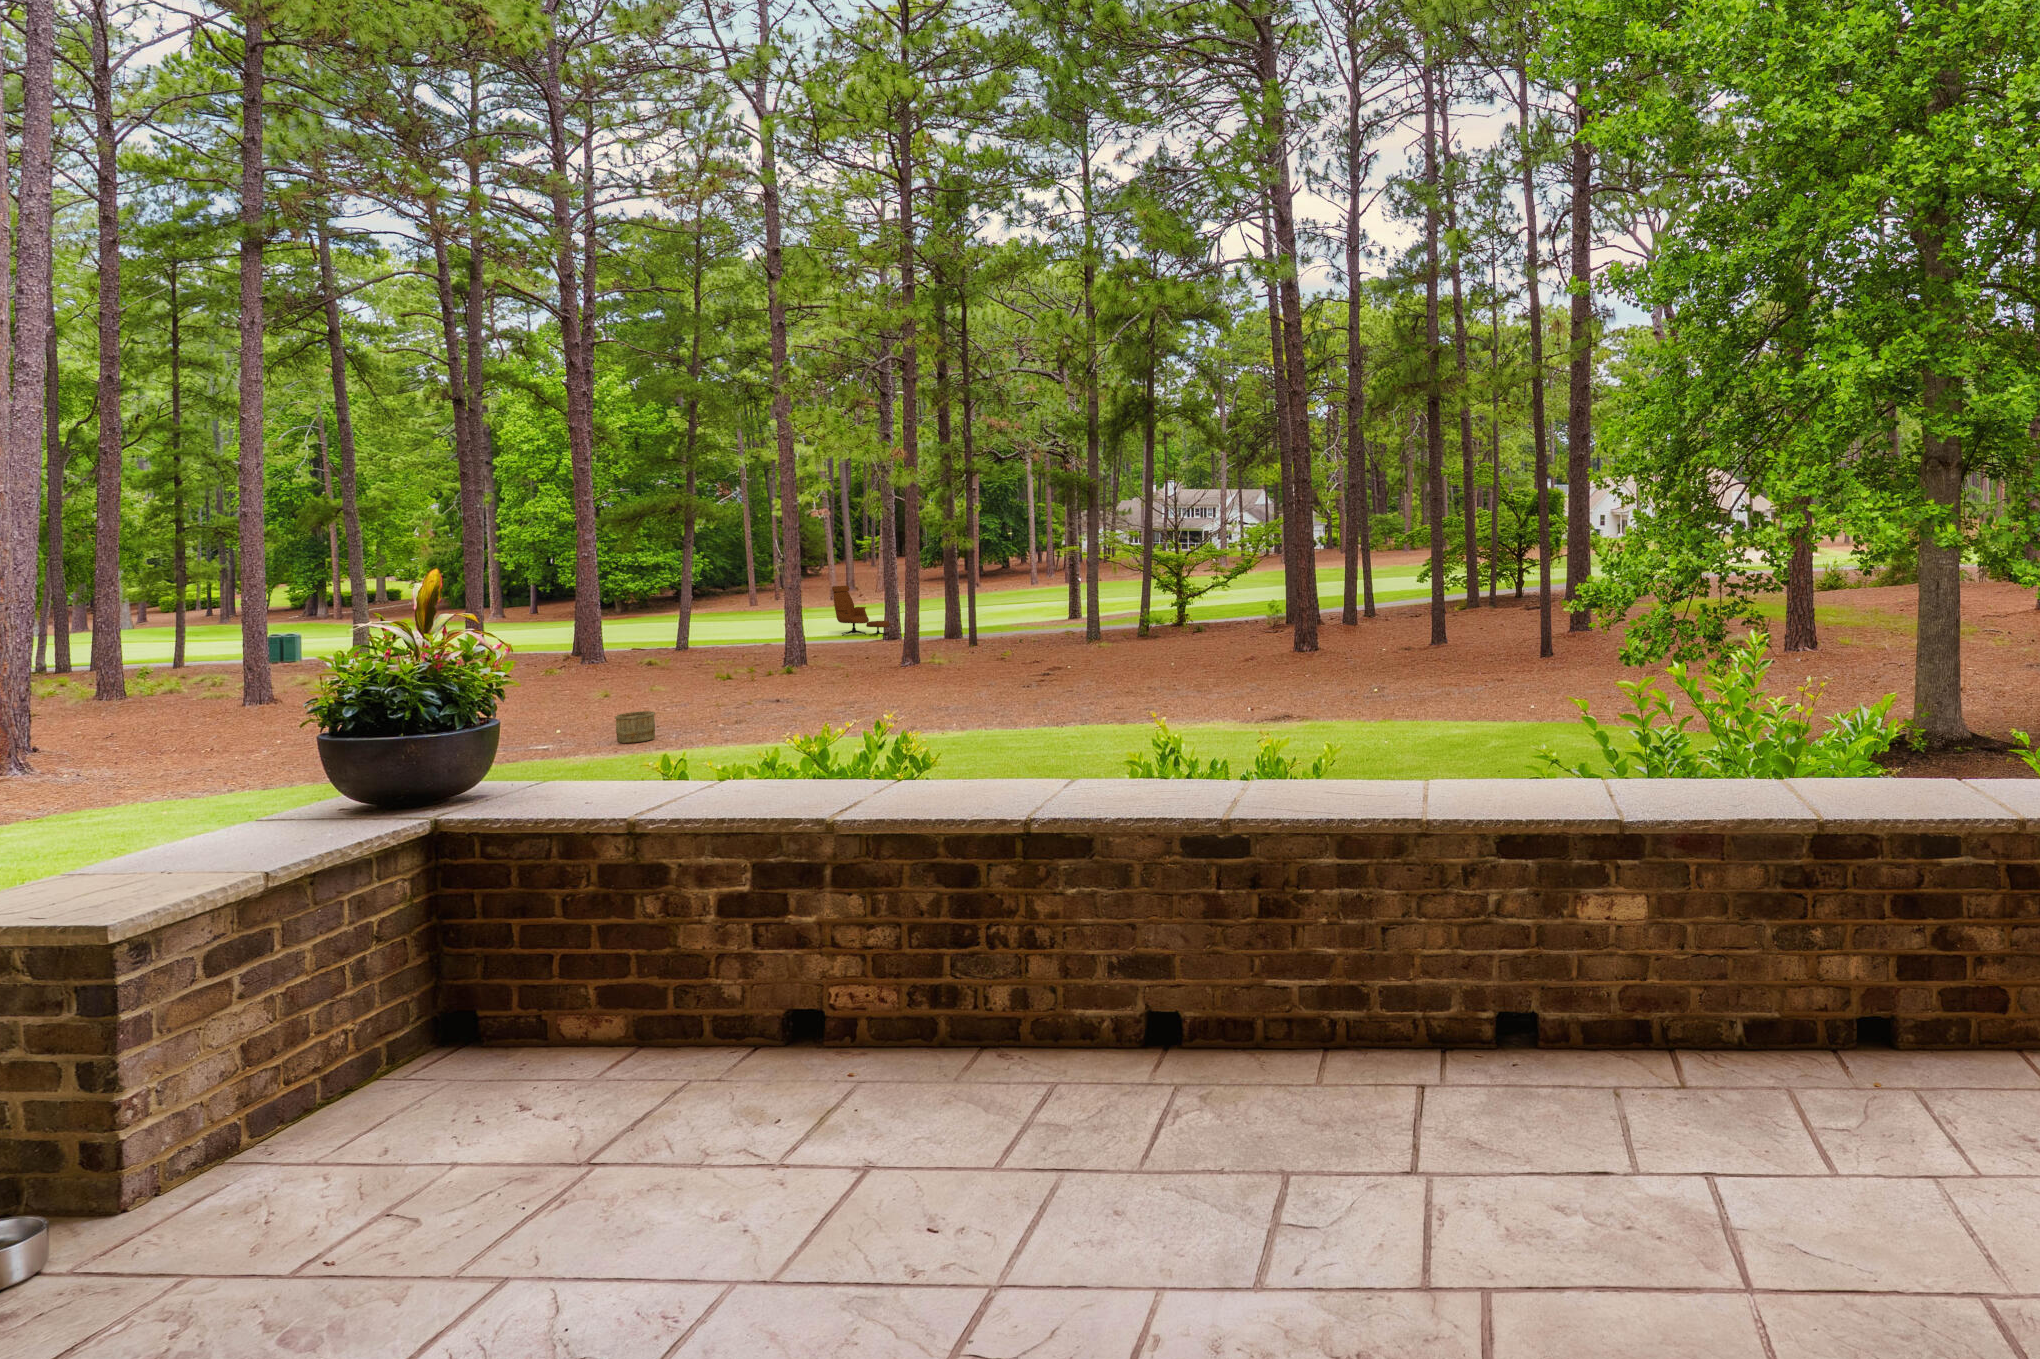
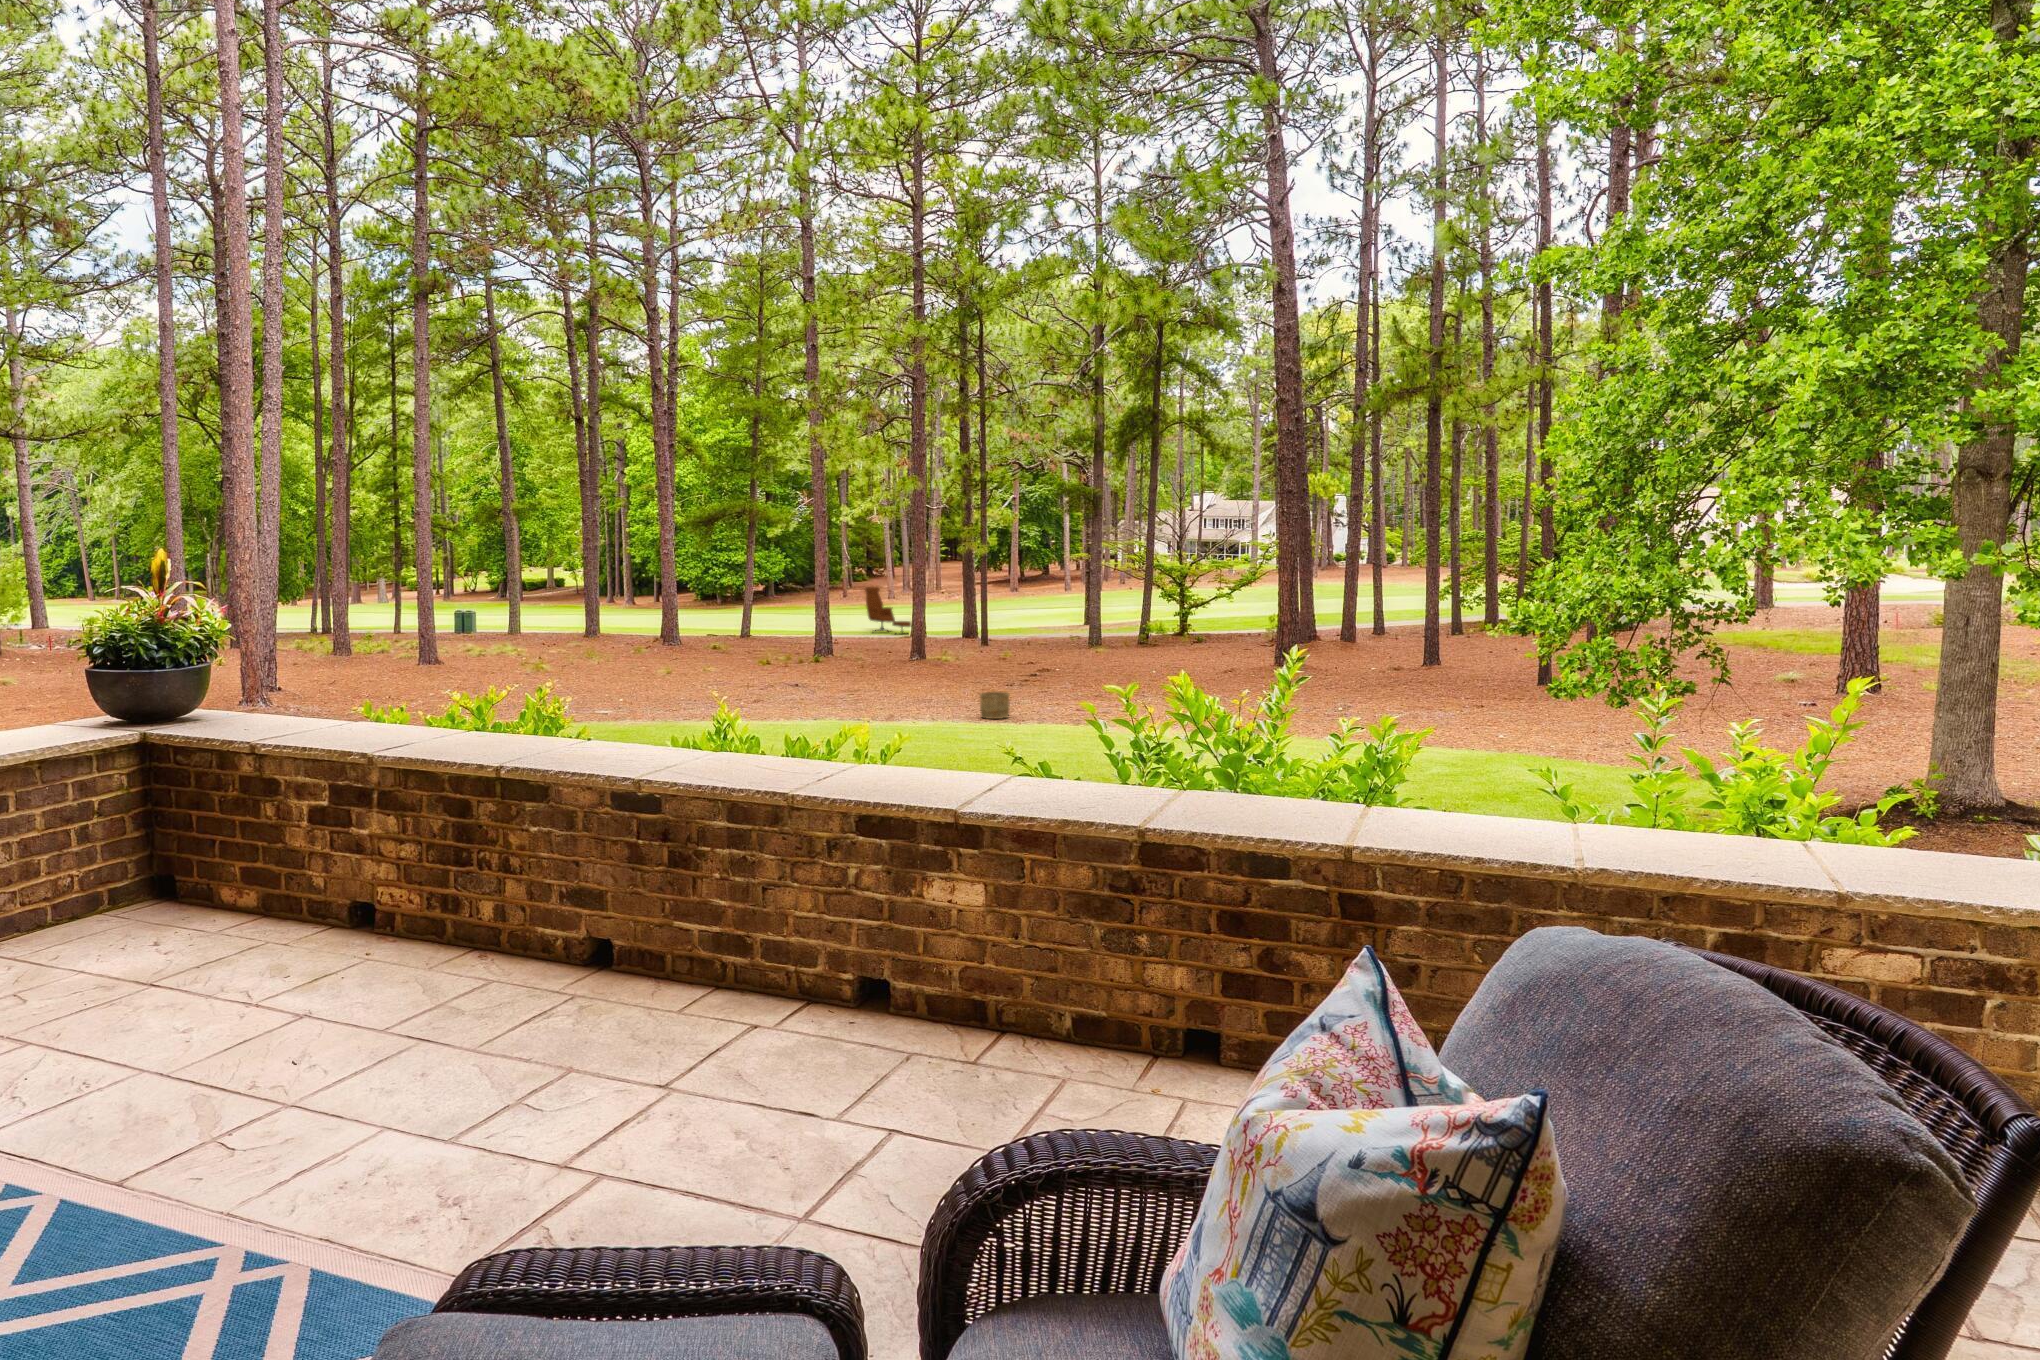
wooden bucket: present [615,711,655,743] -> present [980,692,1010,719]

